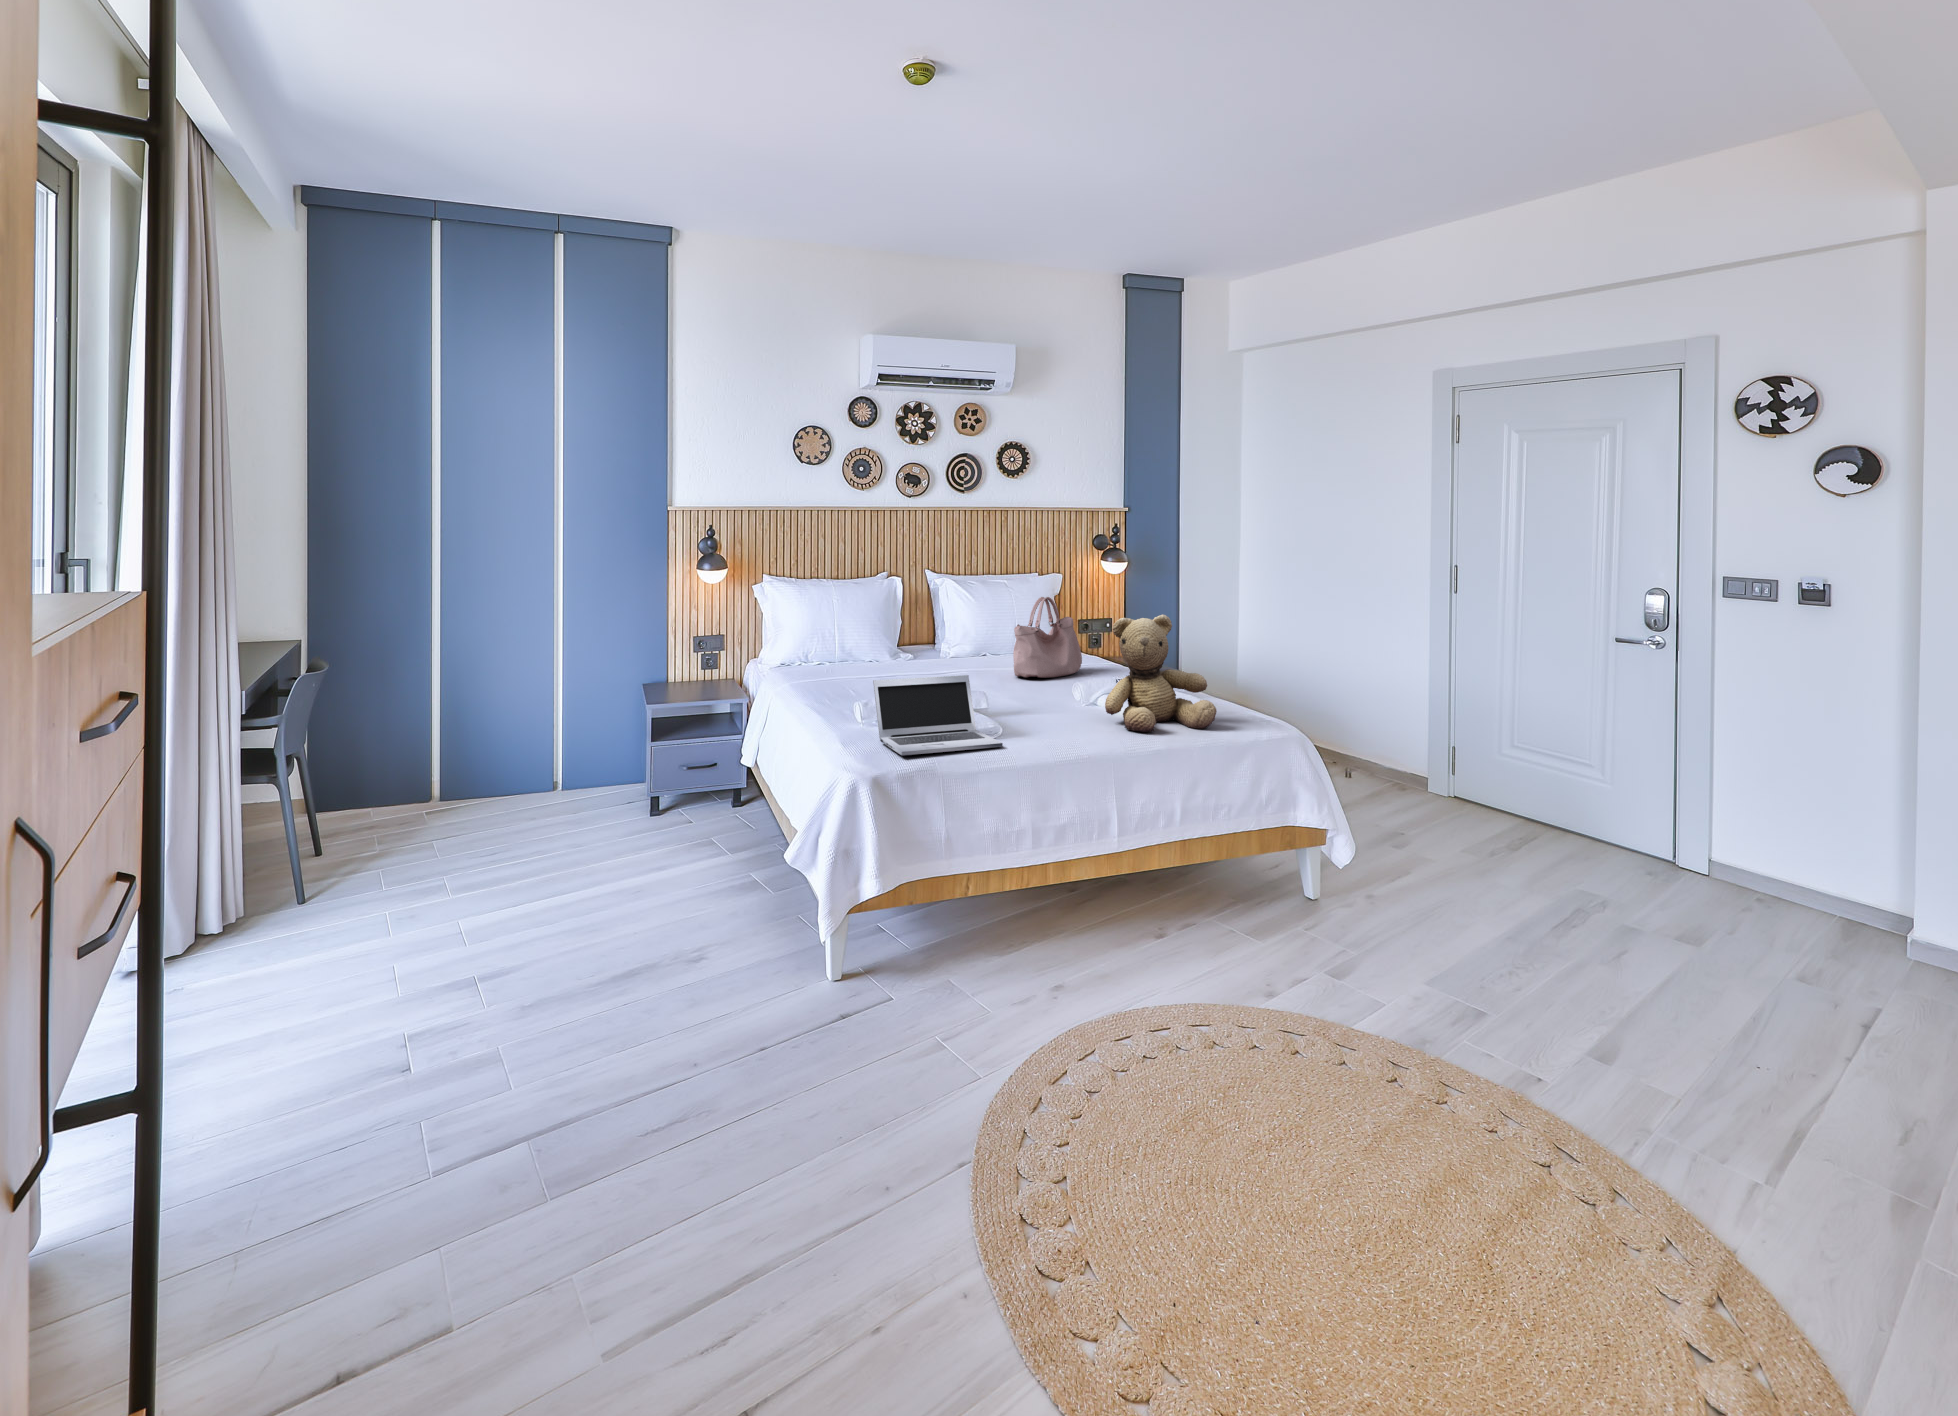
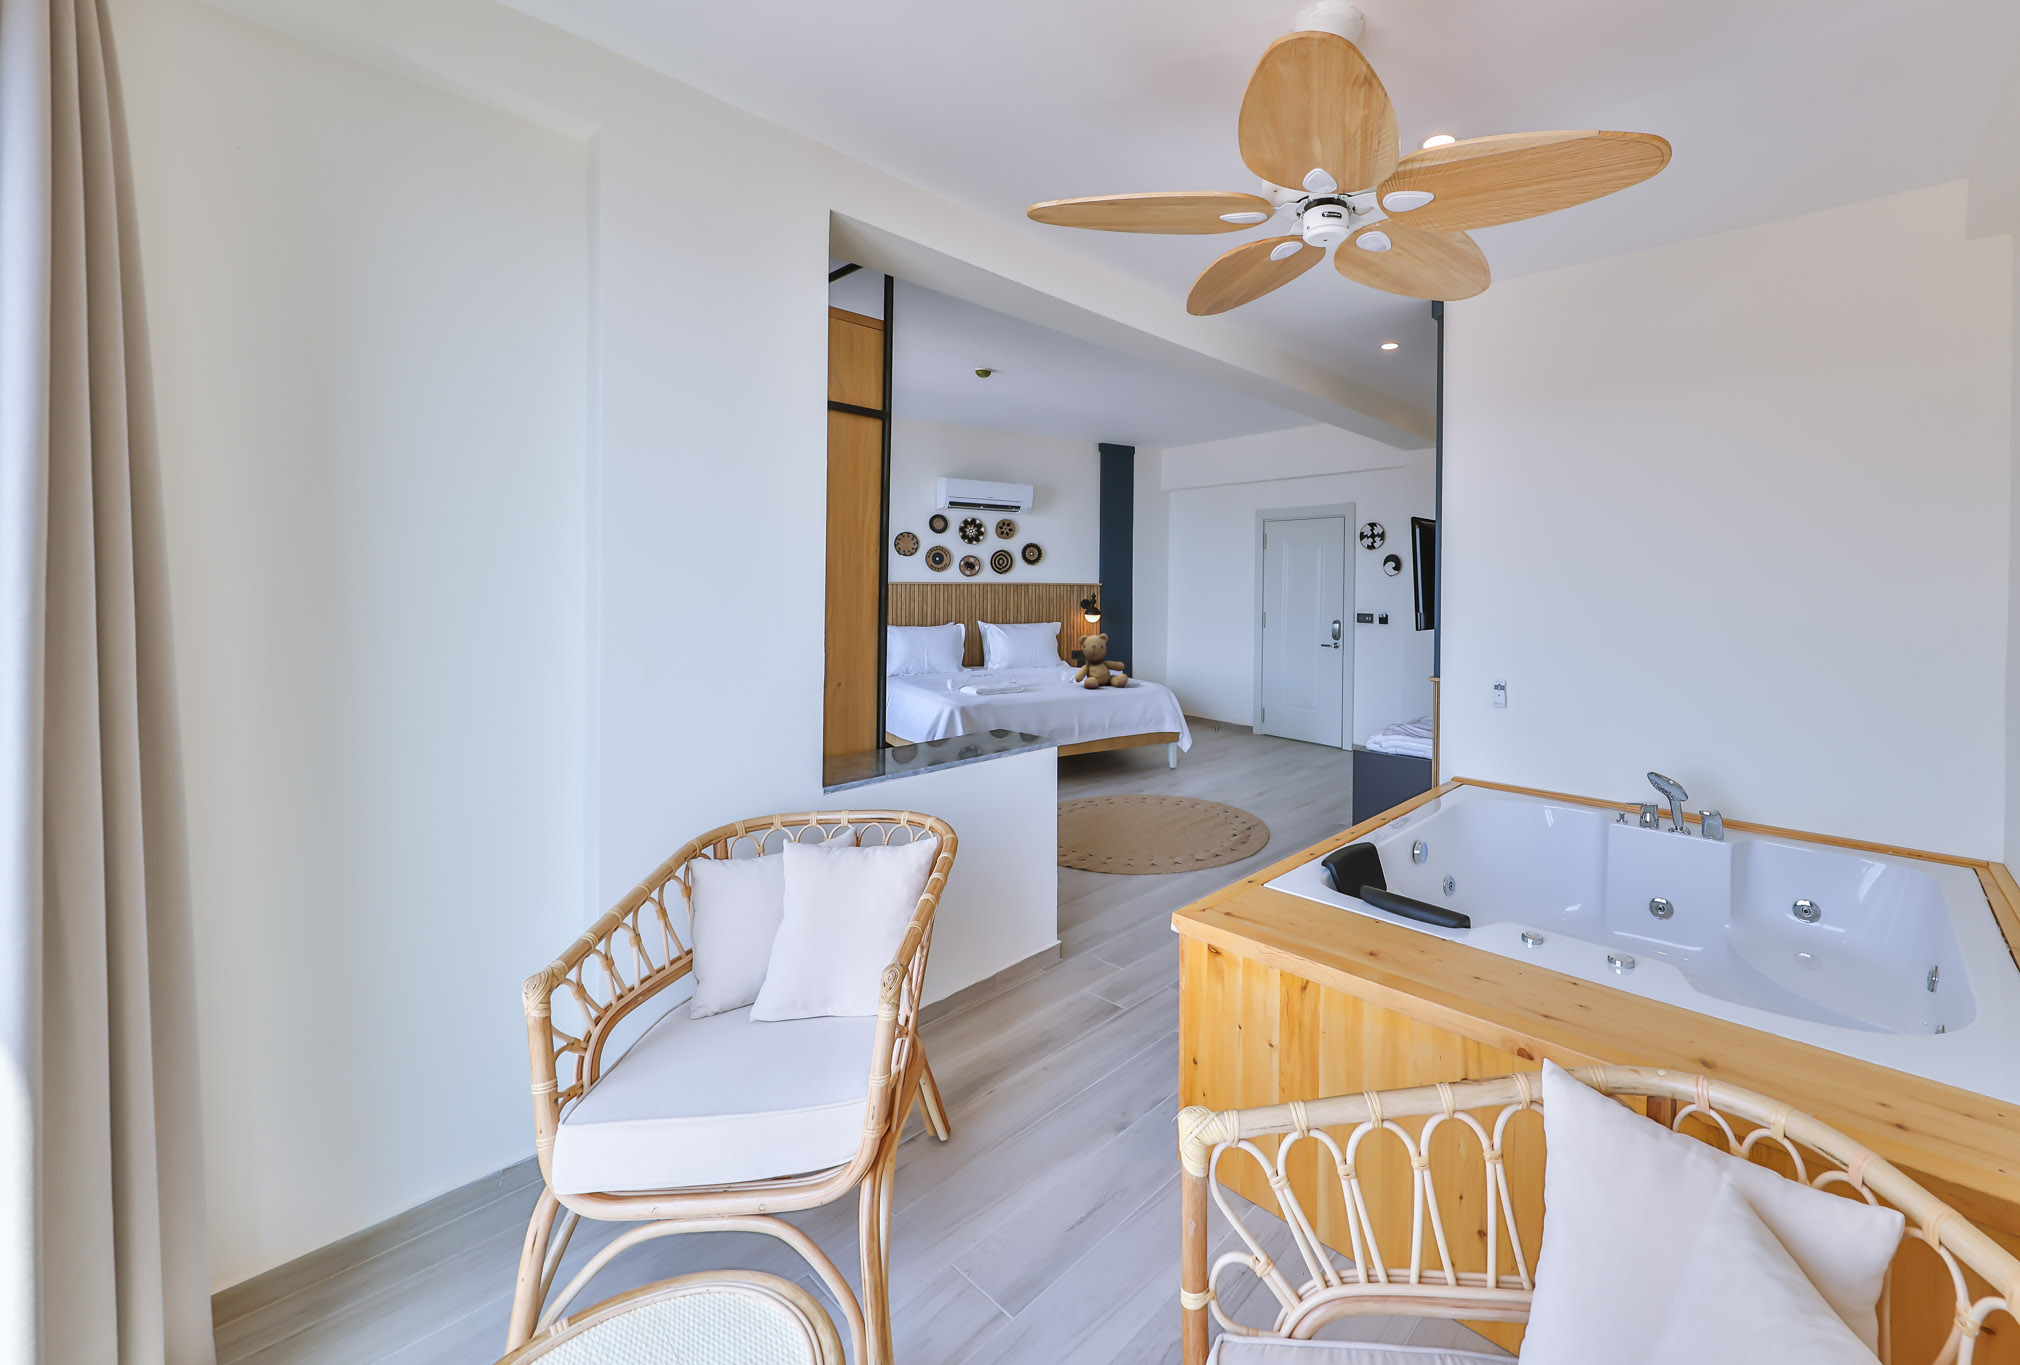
handbag: present [1013,597,1082,678] -> none [1031,630,1069,673]
laptop: present [873,675,1003,755] -> none [957,663,1023,697]

